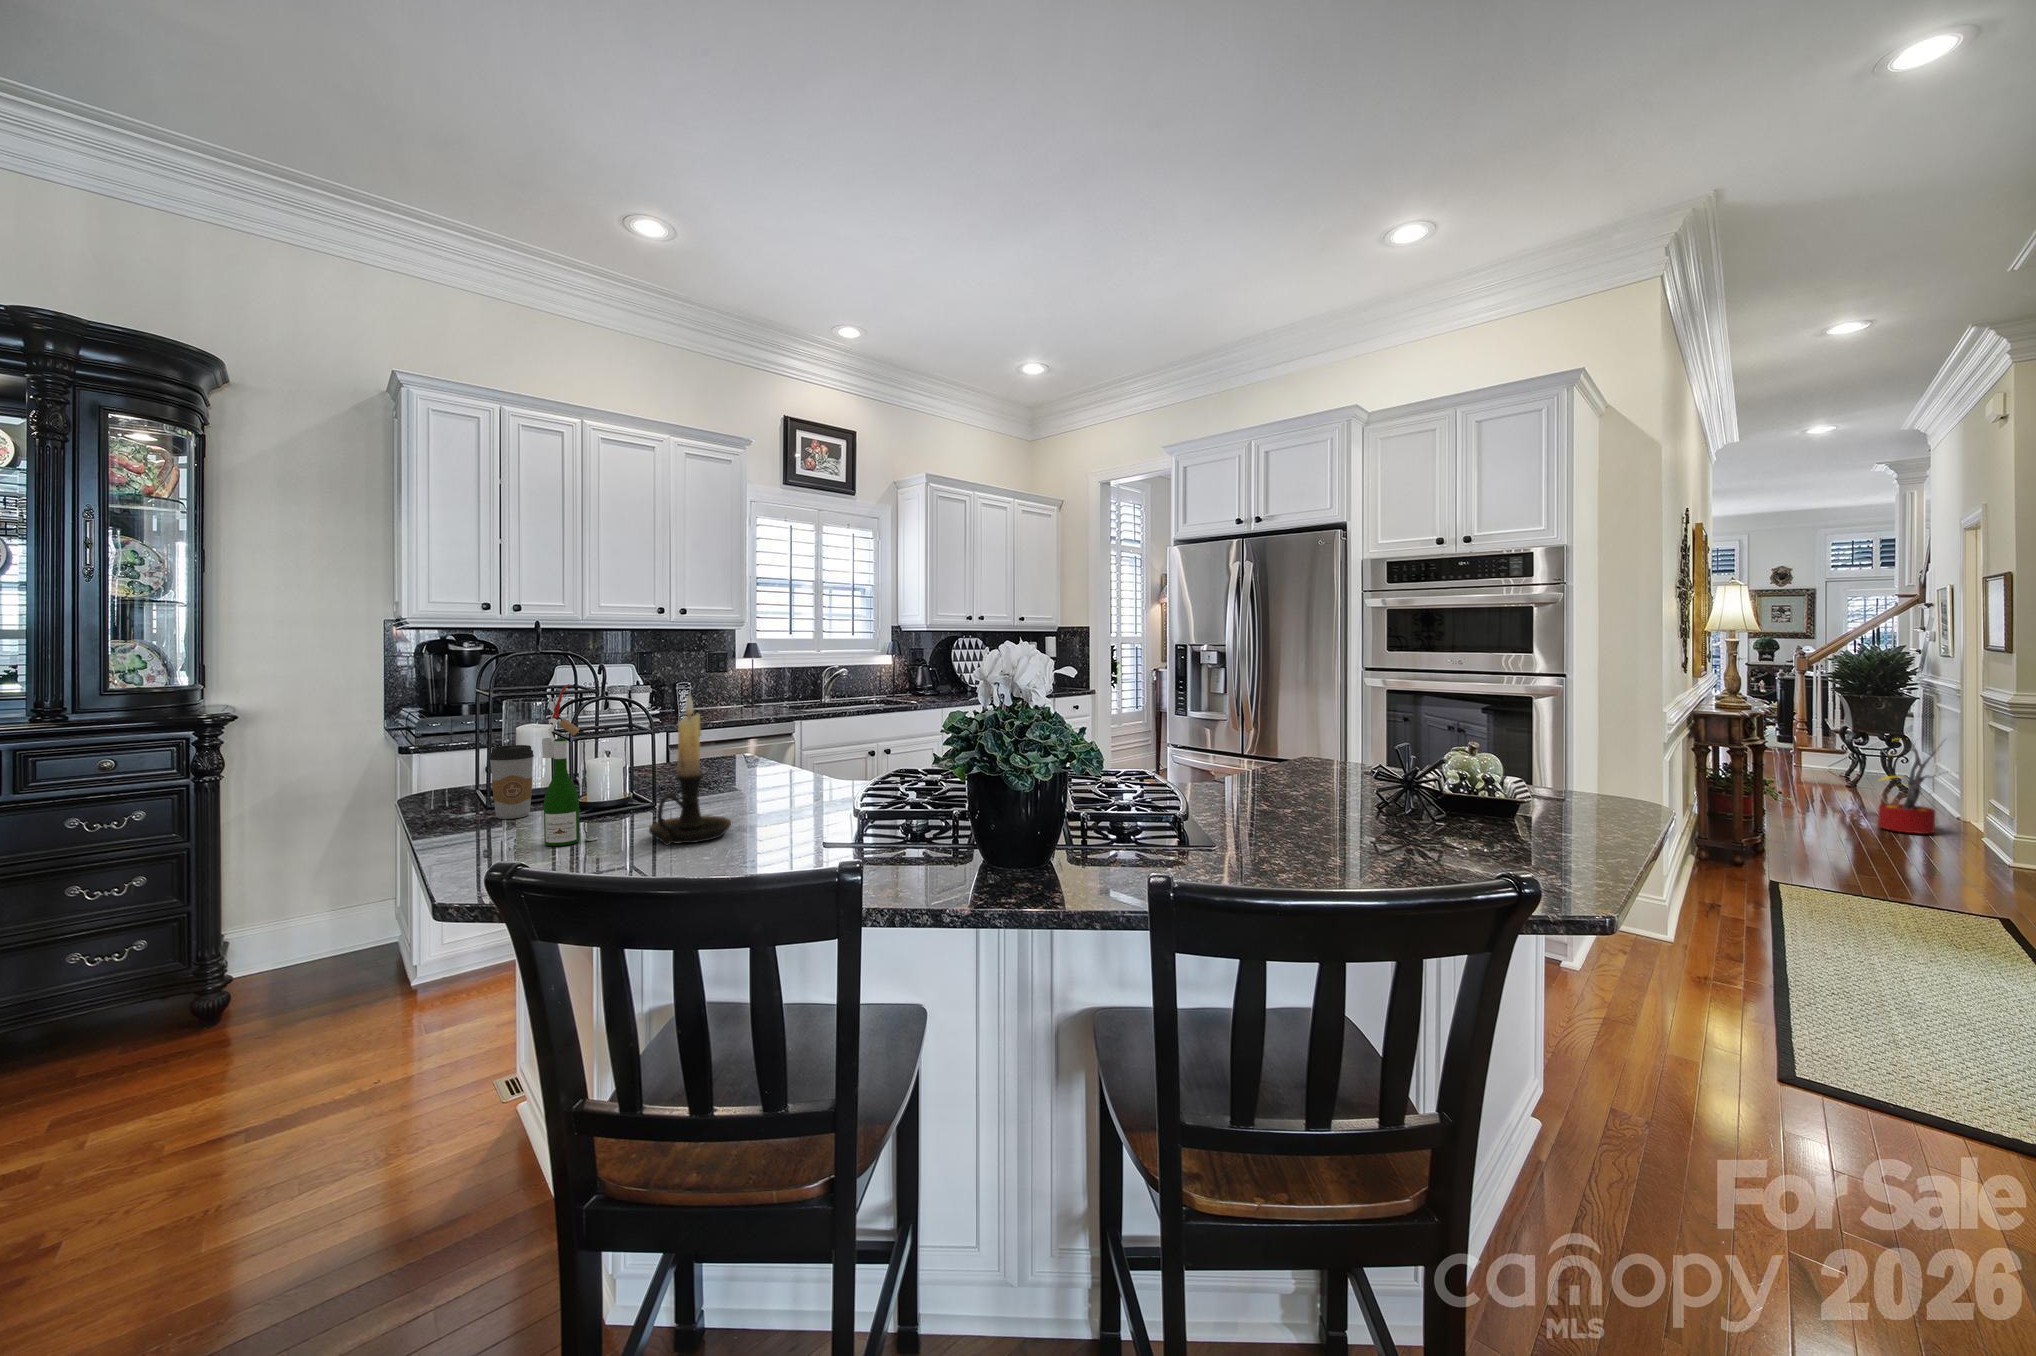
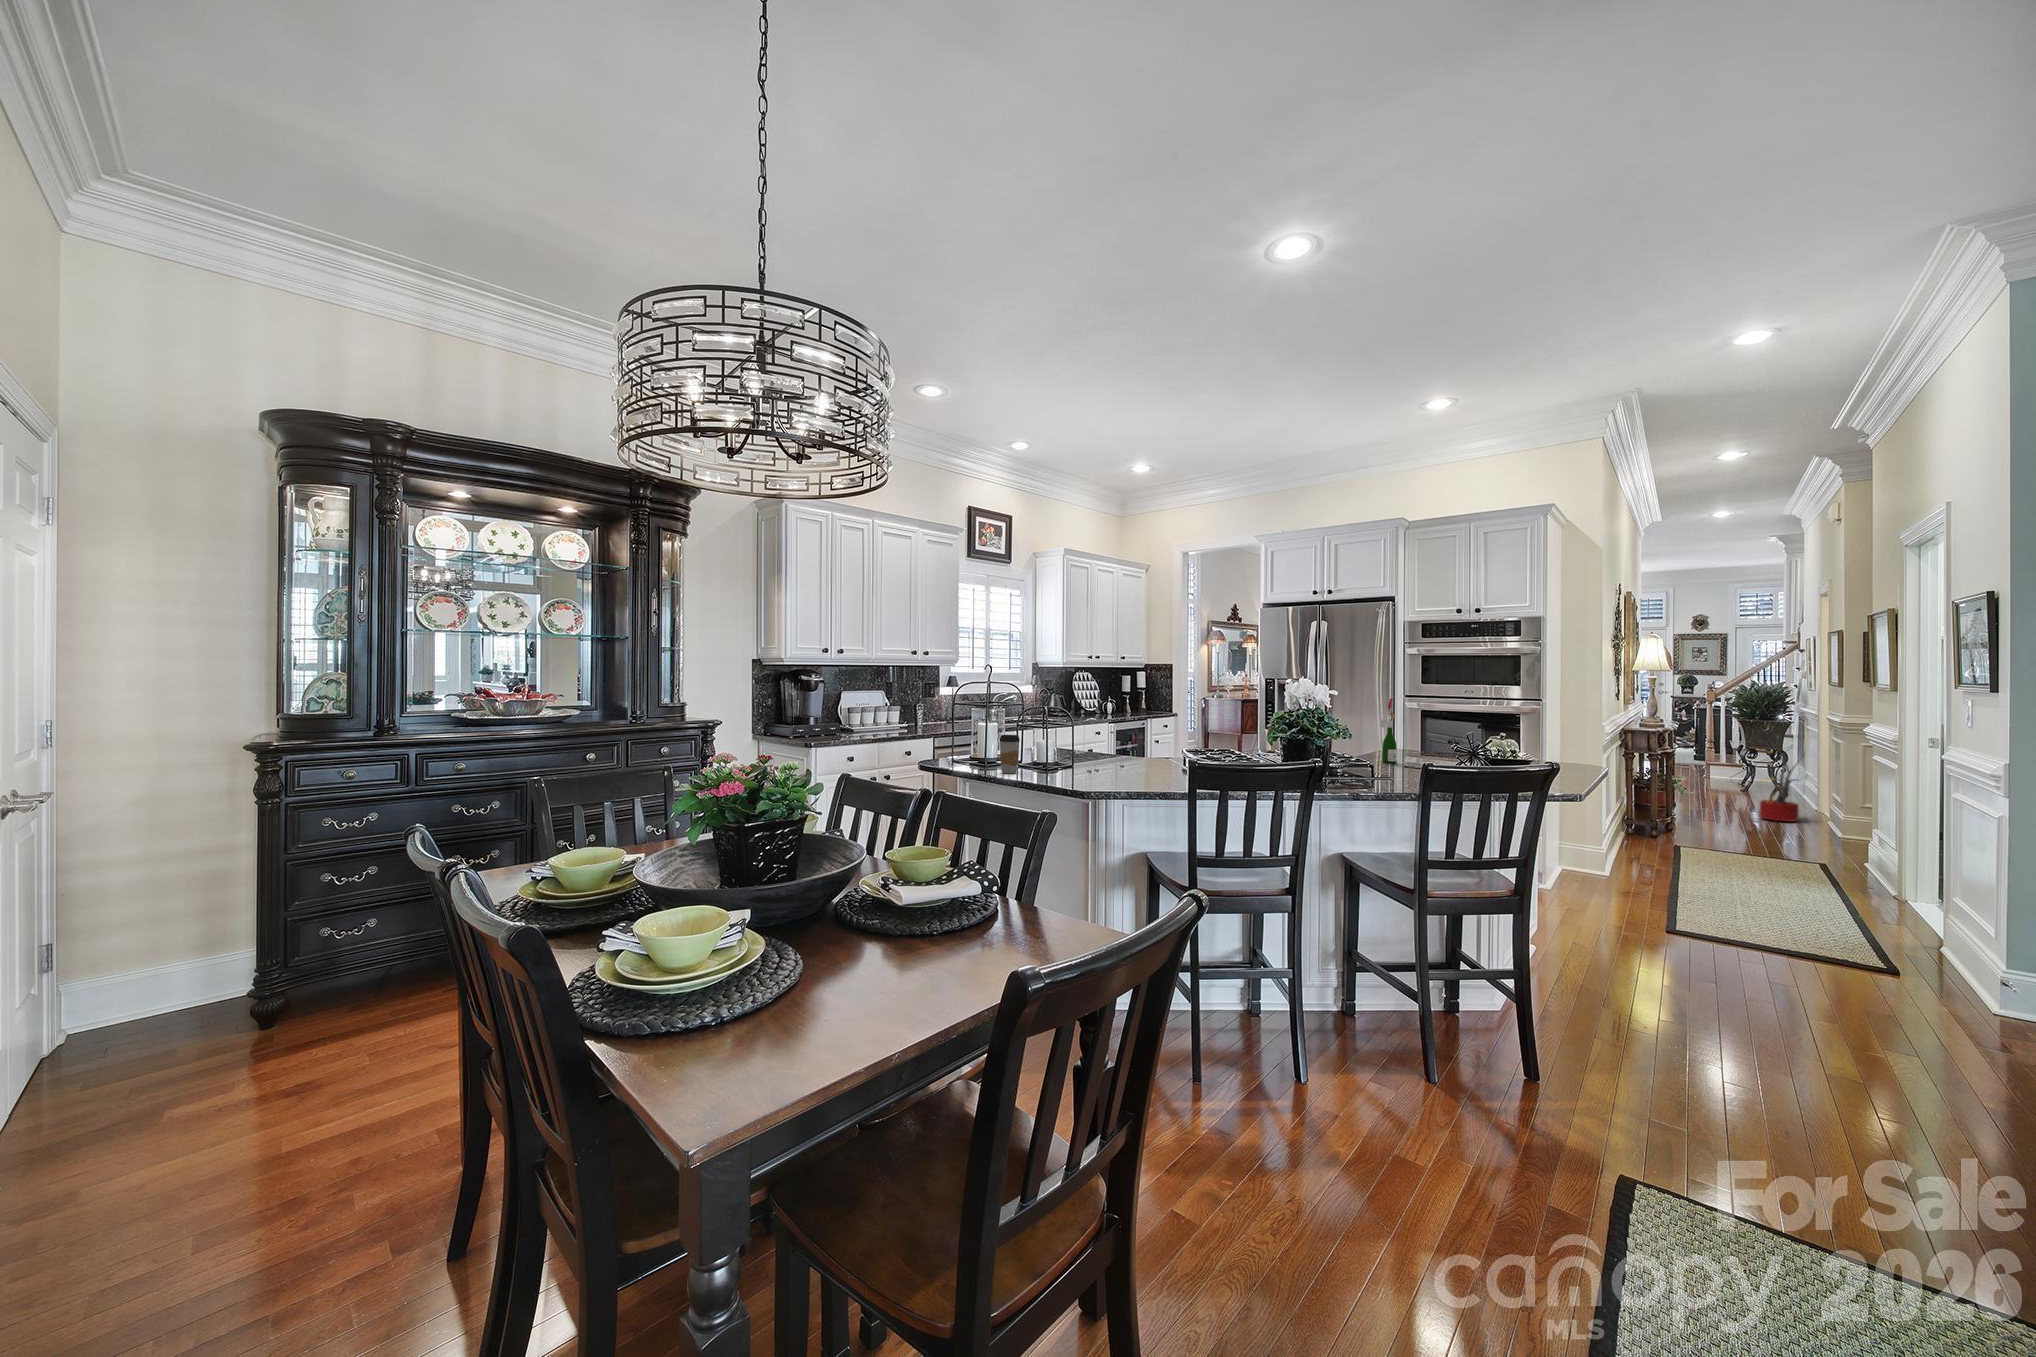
wine bottle: present [542,684,597,846] -> present [1380,697,1398,763]
candle holder: present [649,695,731,845] -> none [1110,707,1149,782]

